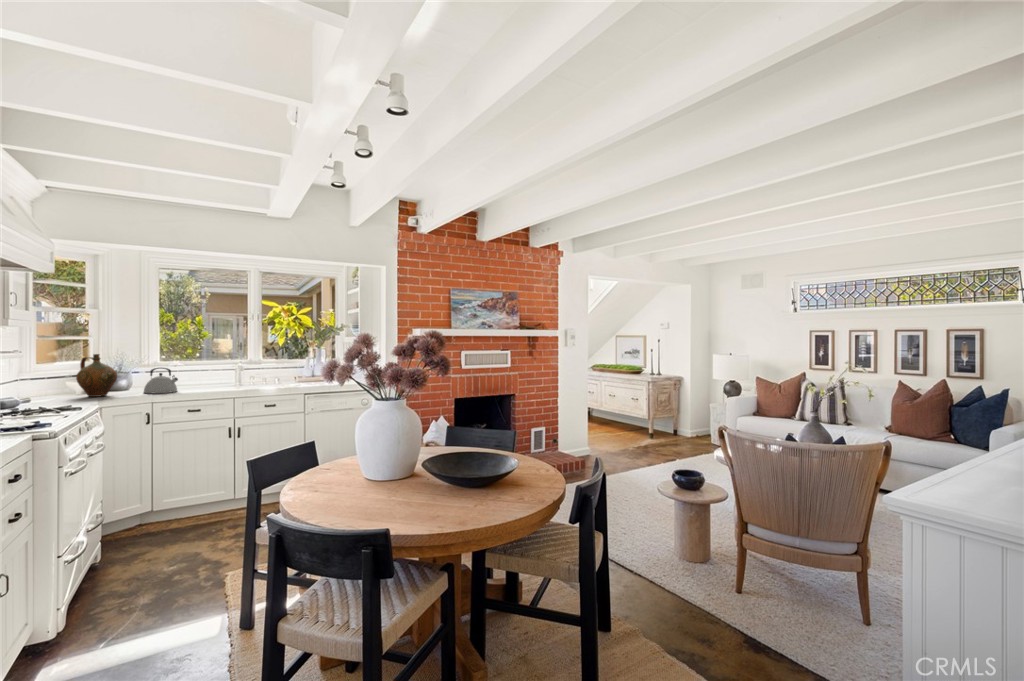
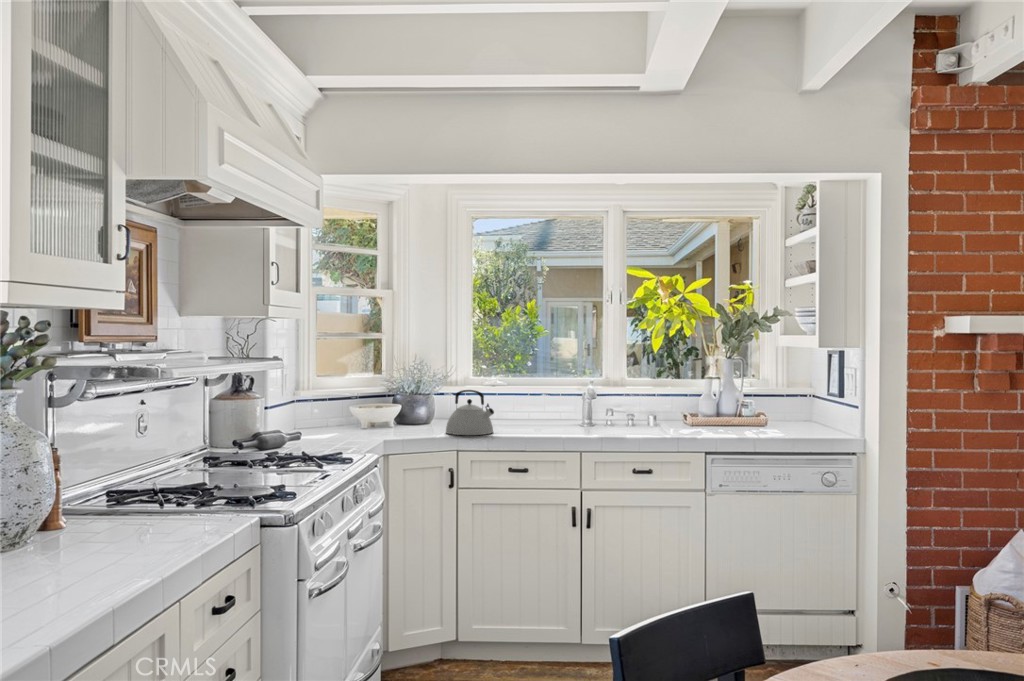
ceramic jug: present [76,354,117,397] -> none [359,365,410,435]

